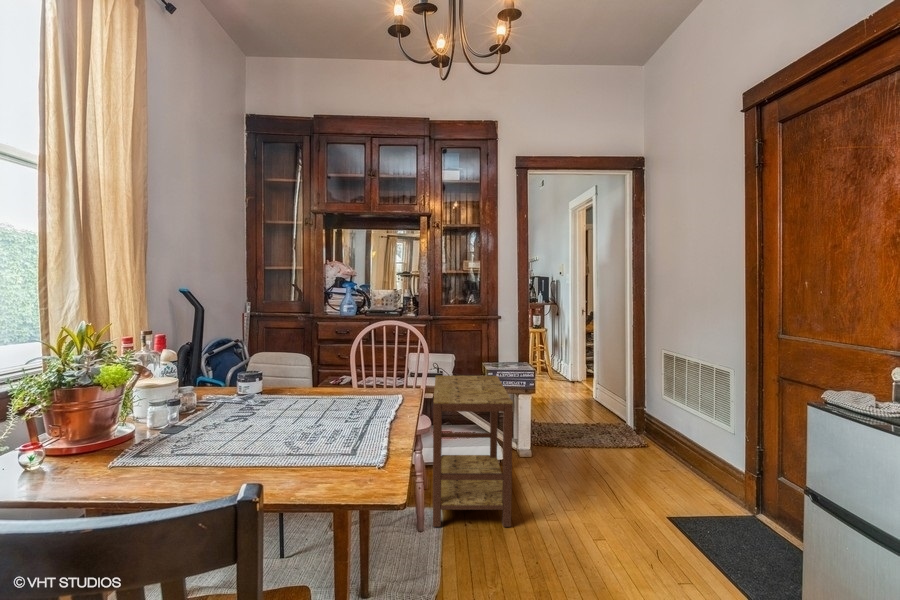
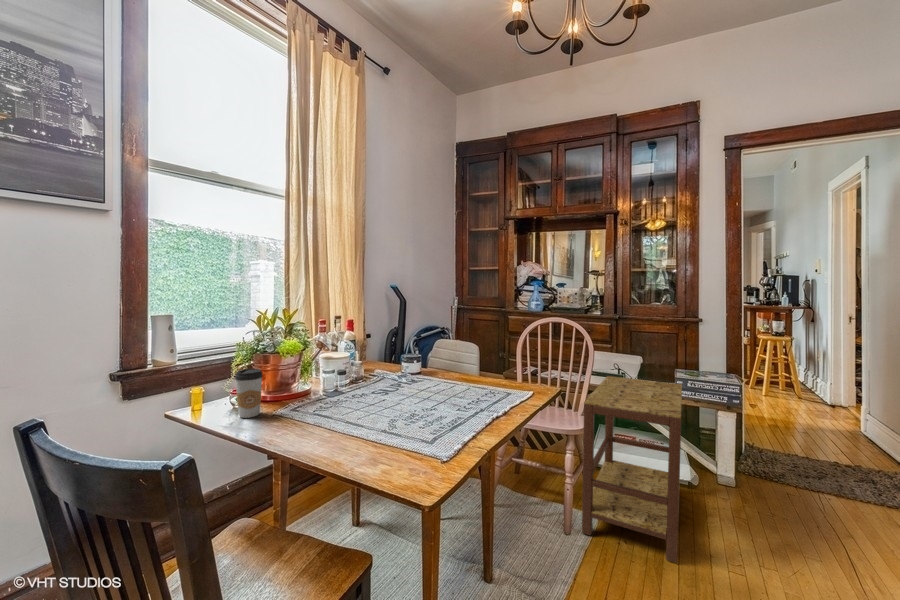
coffee cup: none [51,414,95,484] -> present [235,369,262,418]

